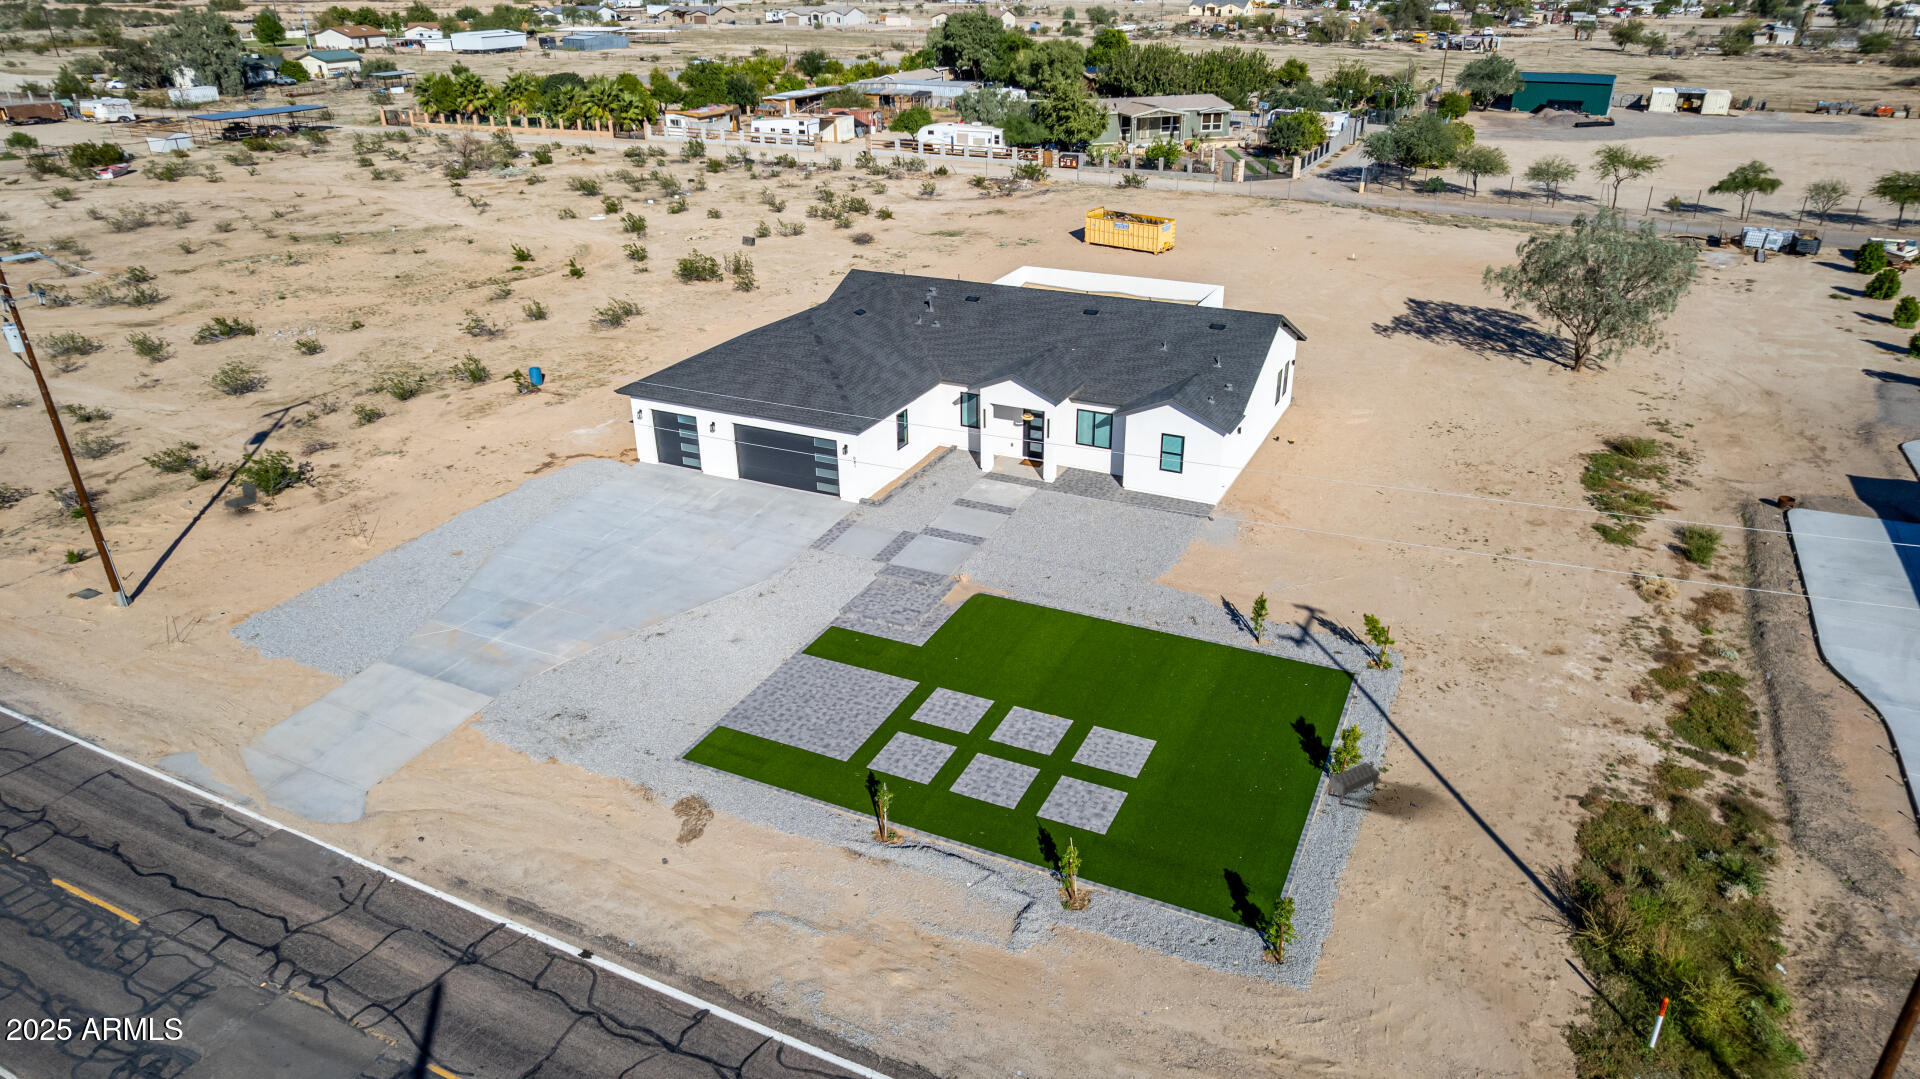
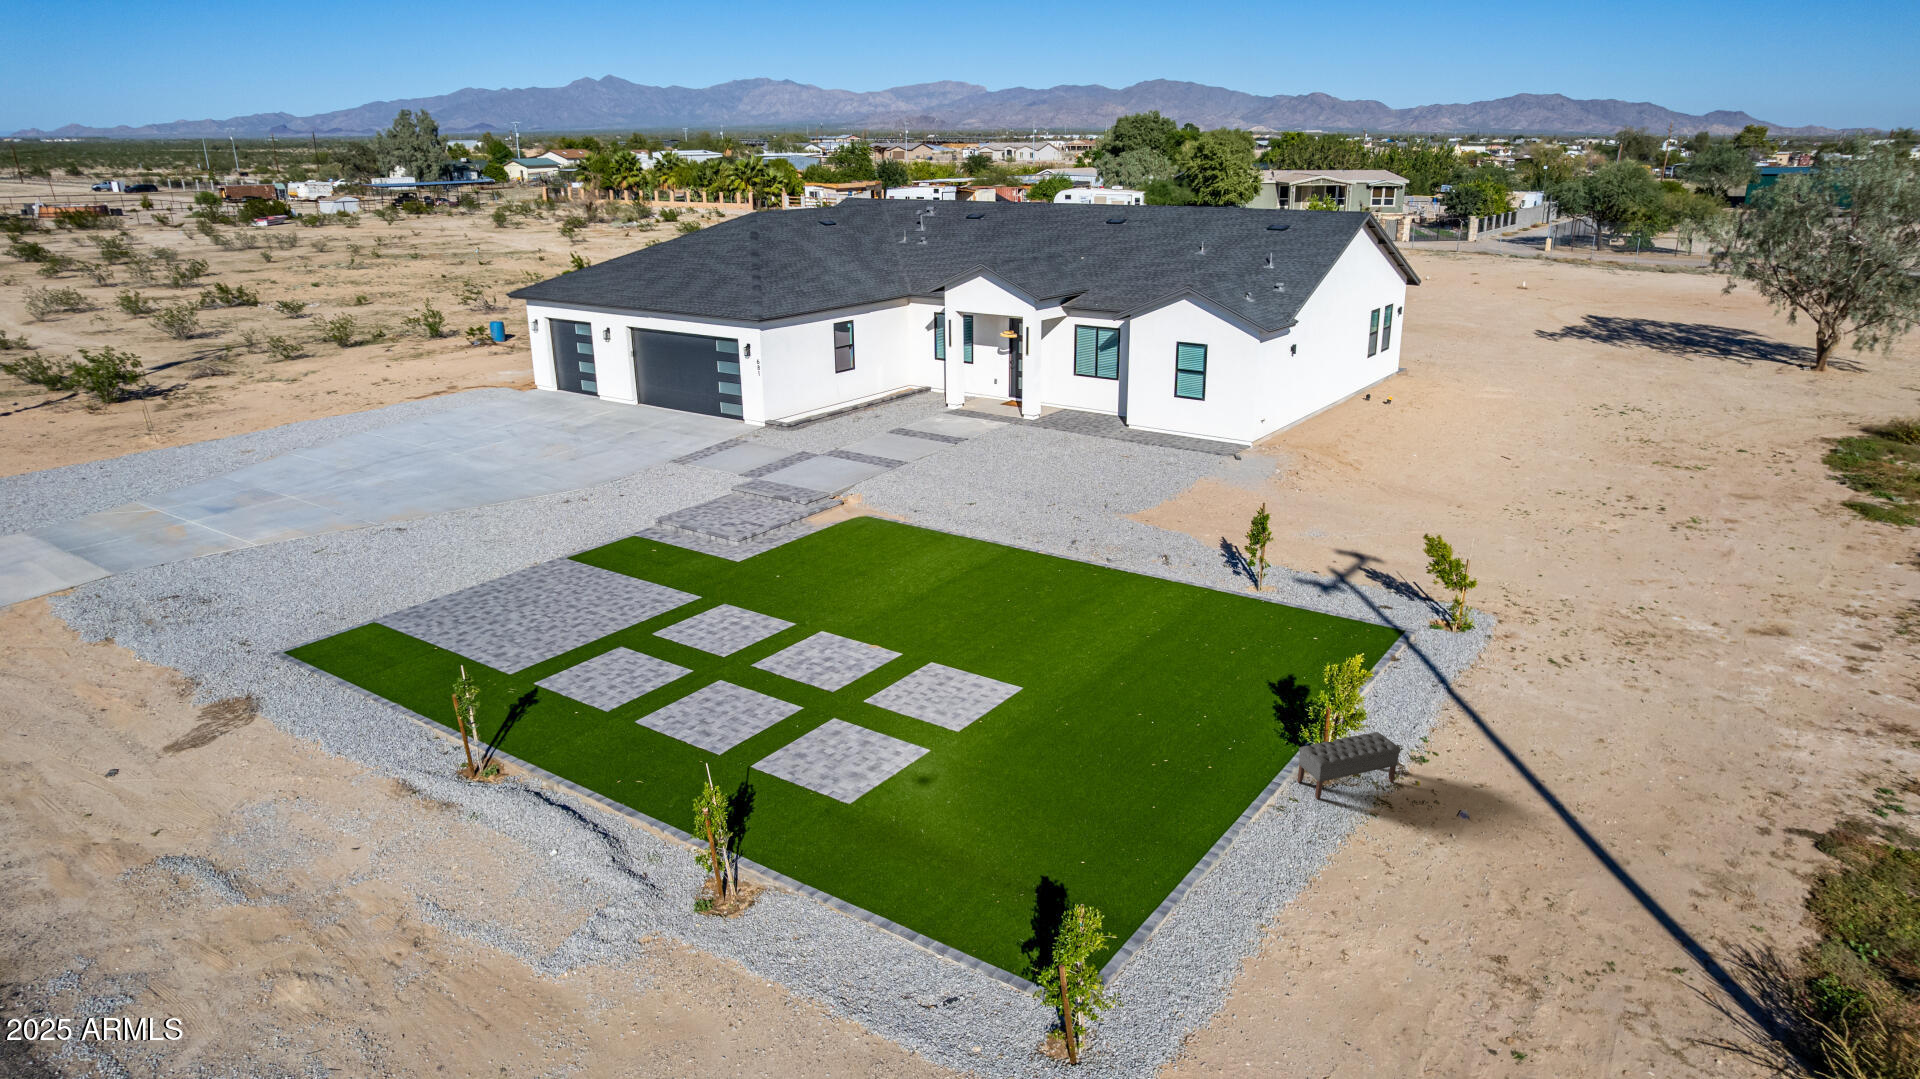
chair: present [224,482,259,510] -> none [44,367,92,404]

